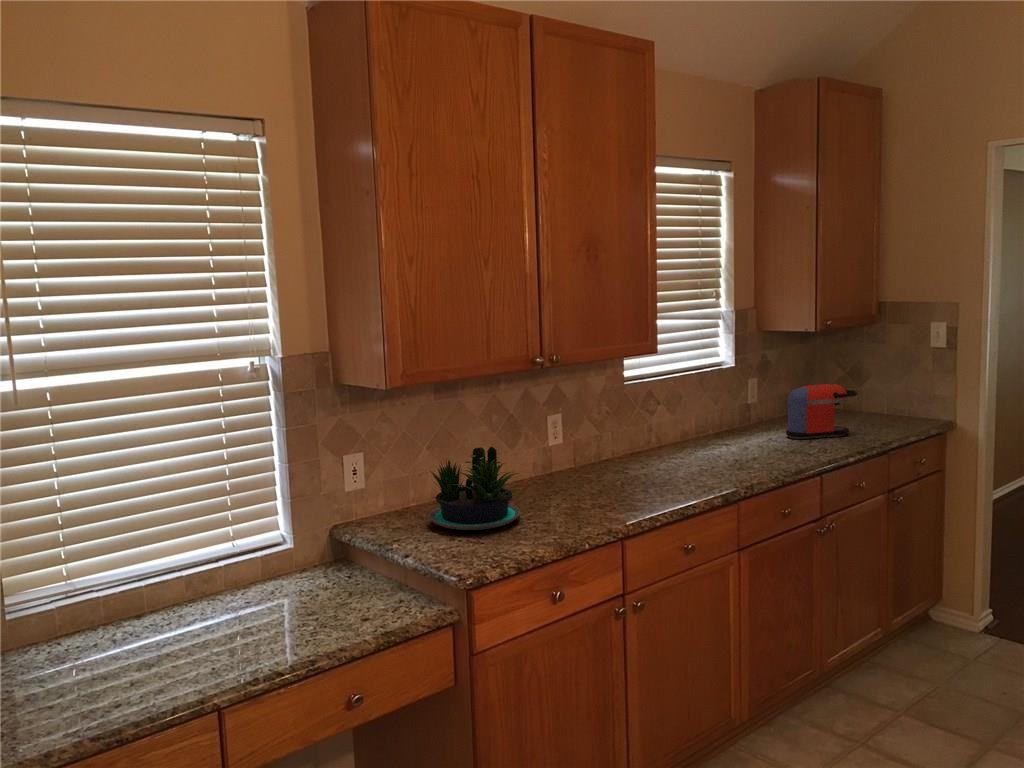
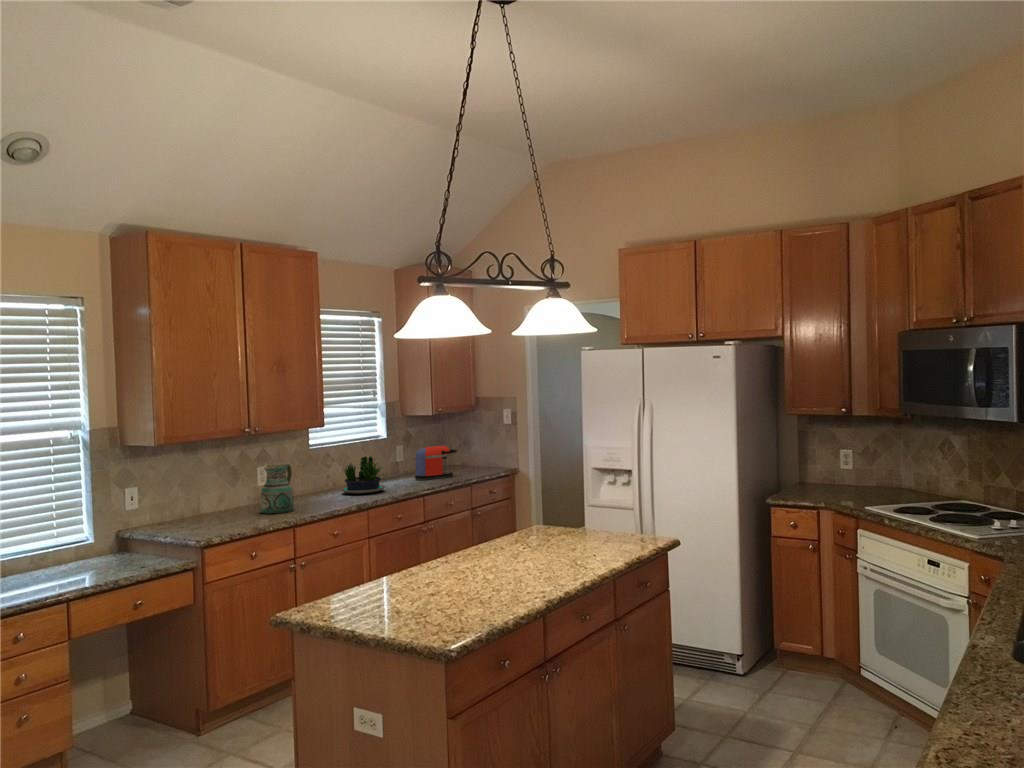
ceramic pitcher: none [558,413,614,506] -> present [260,461,294,514]
potted plant: present [429,447,524,530] -> present [341,456,385,493]

